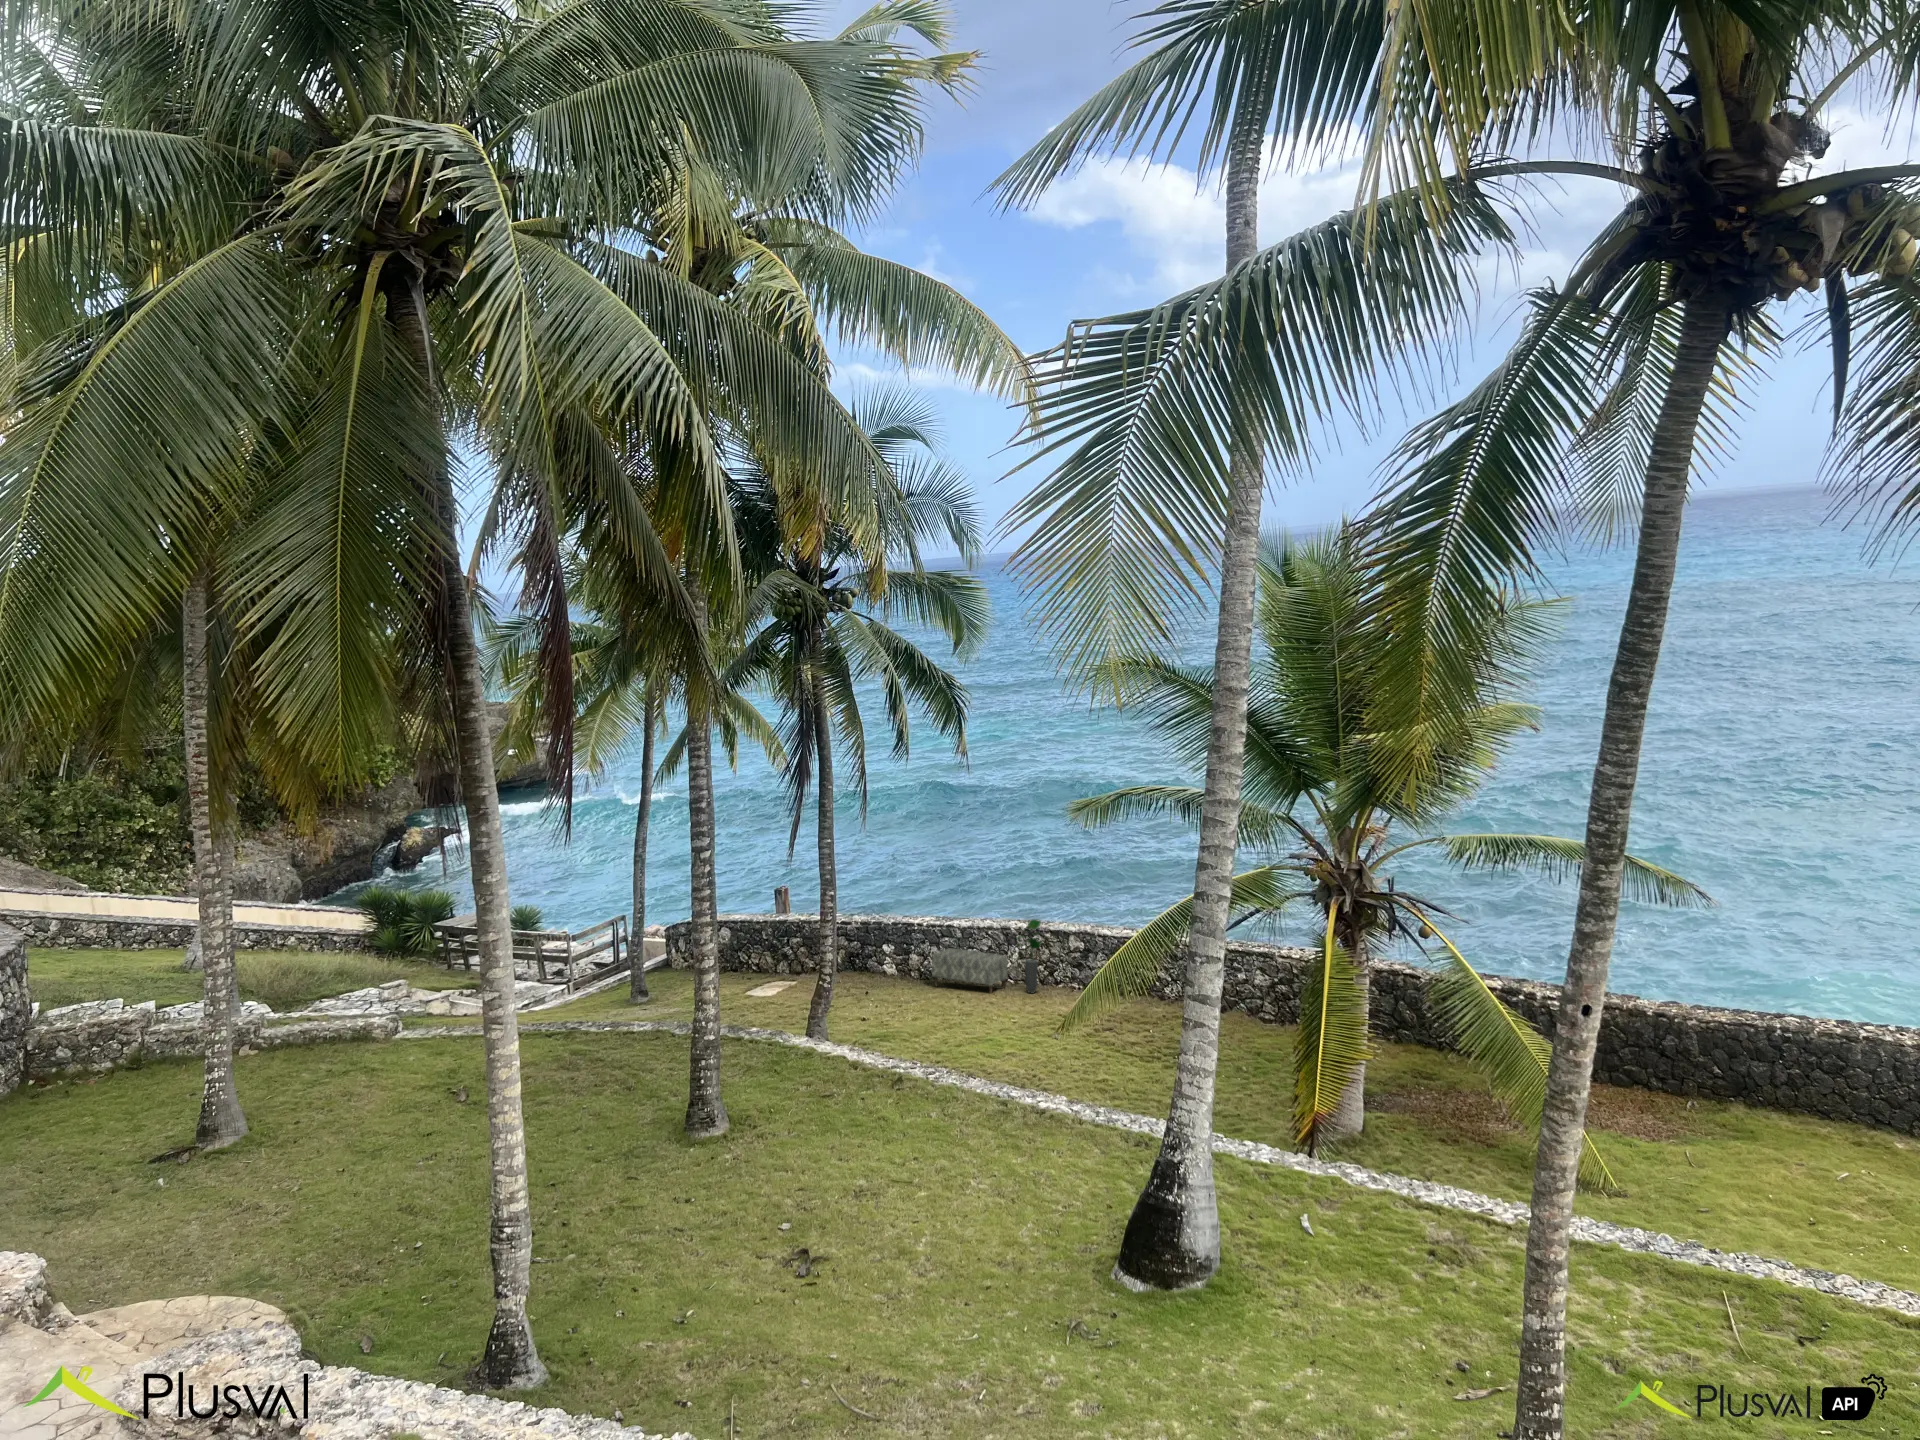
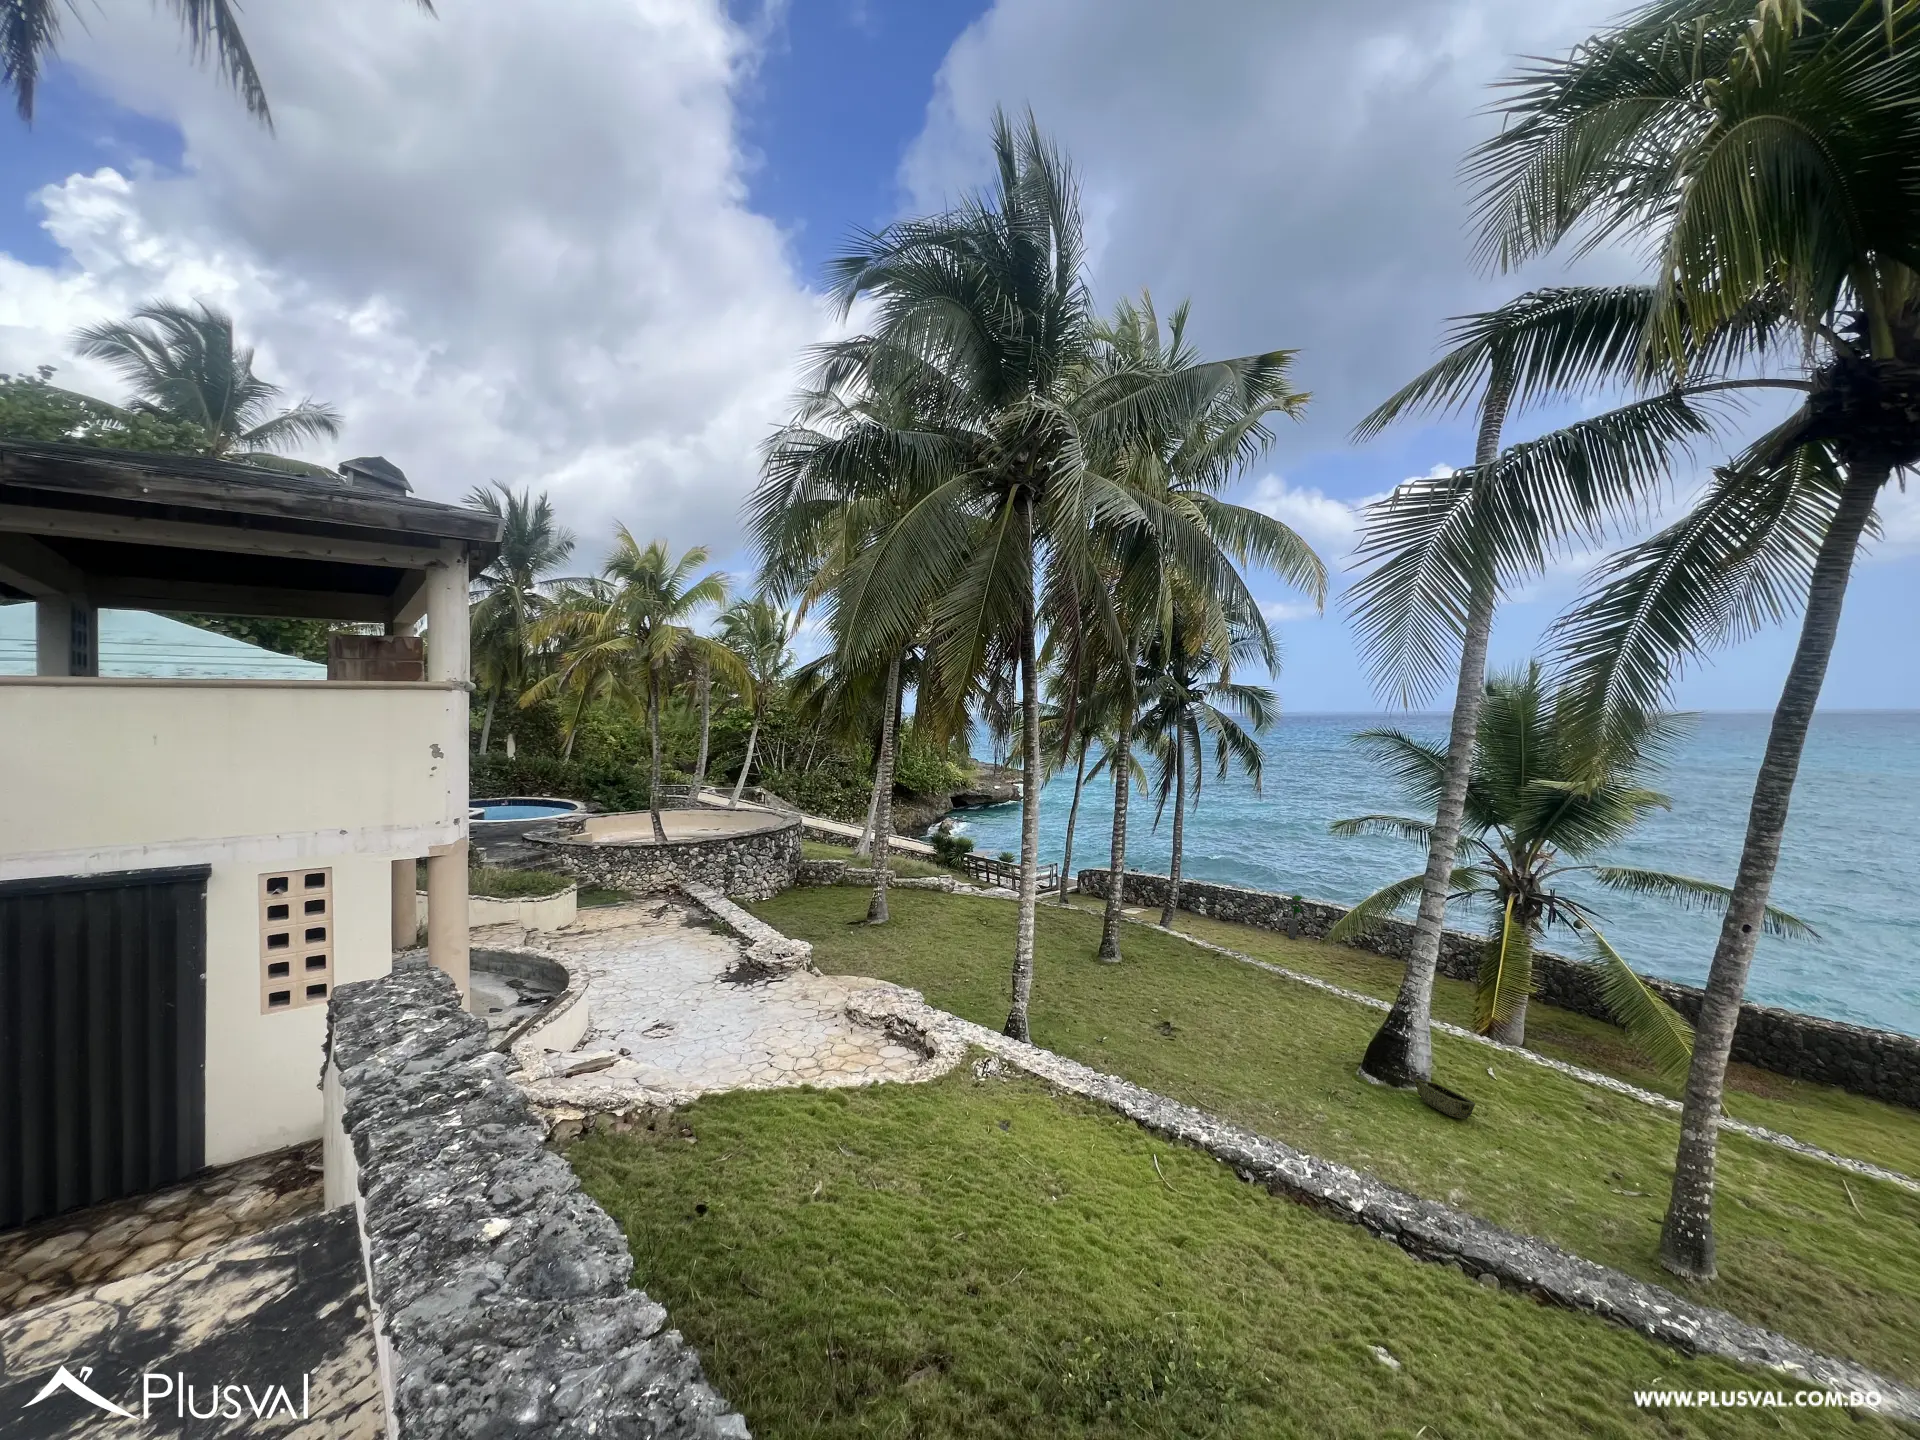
bench: present [932,948,1008,994] -> none [1228,904,1278,935]
woven basket: none [1200,1259,1280,1313] -> present [1415,1079,1475,1119]

